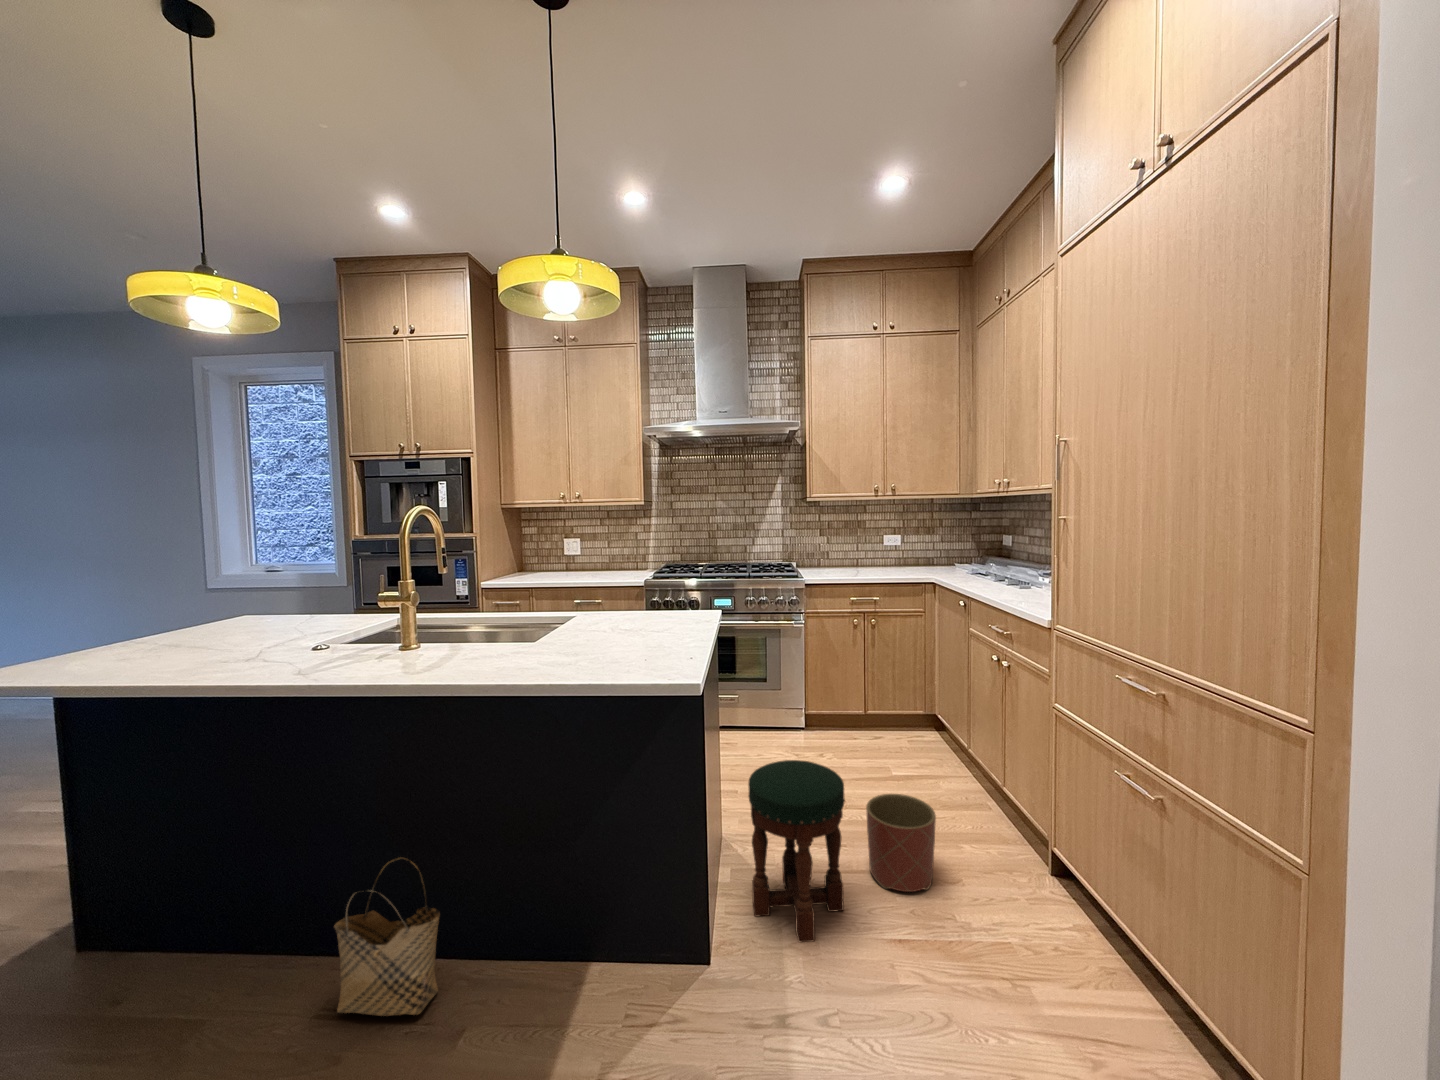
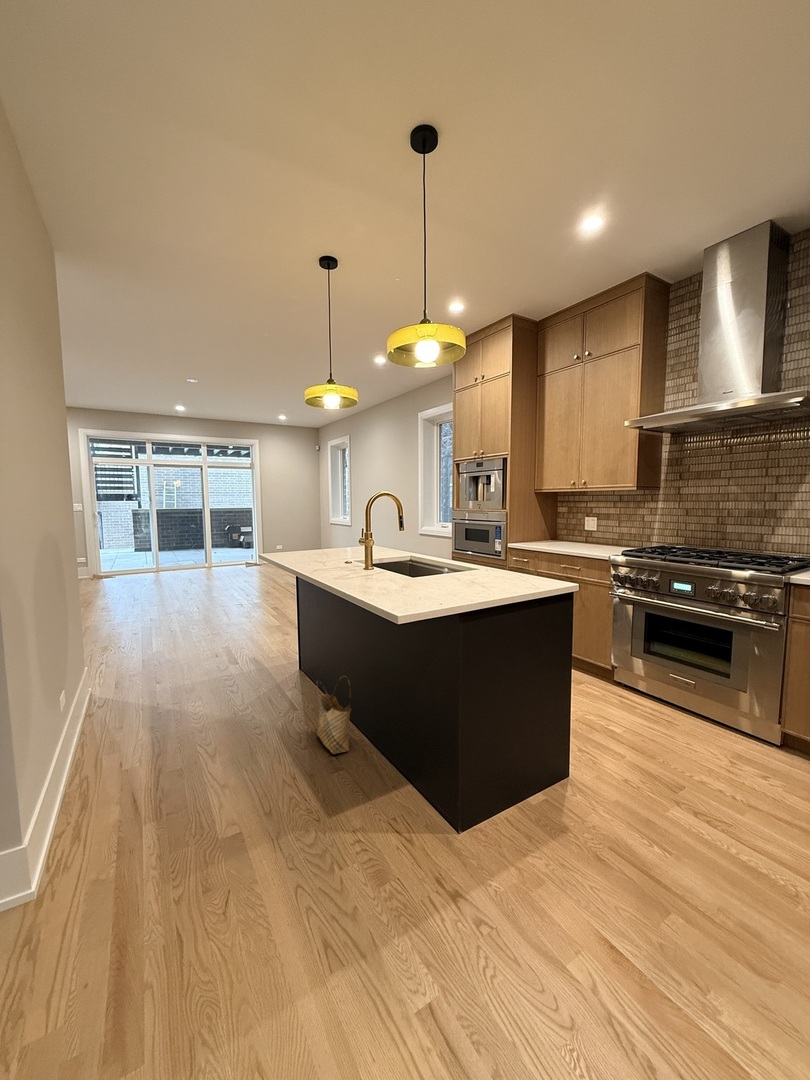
stool: present [748,760,845,942] -> none [516,723,608,887]
planter: present [866,794,936,892] -> none [657,816,748,946]

